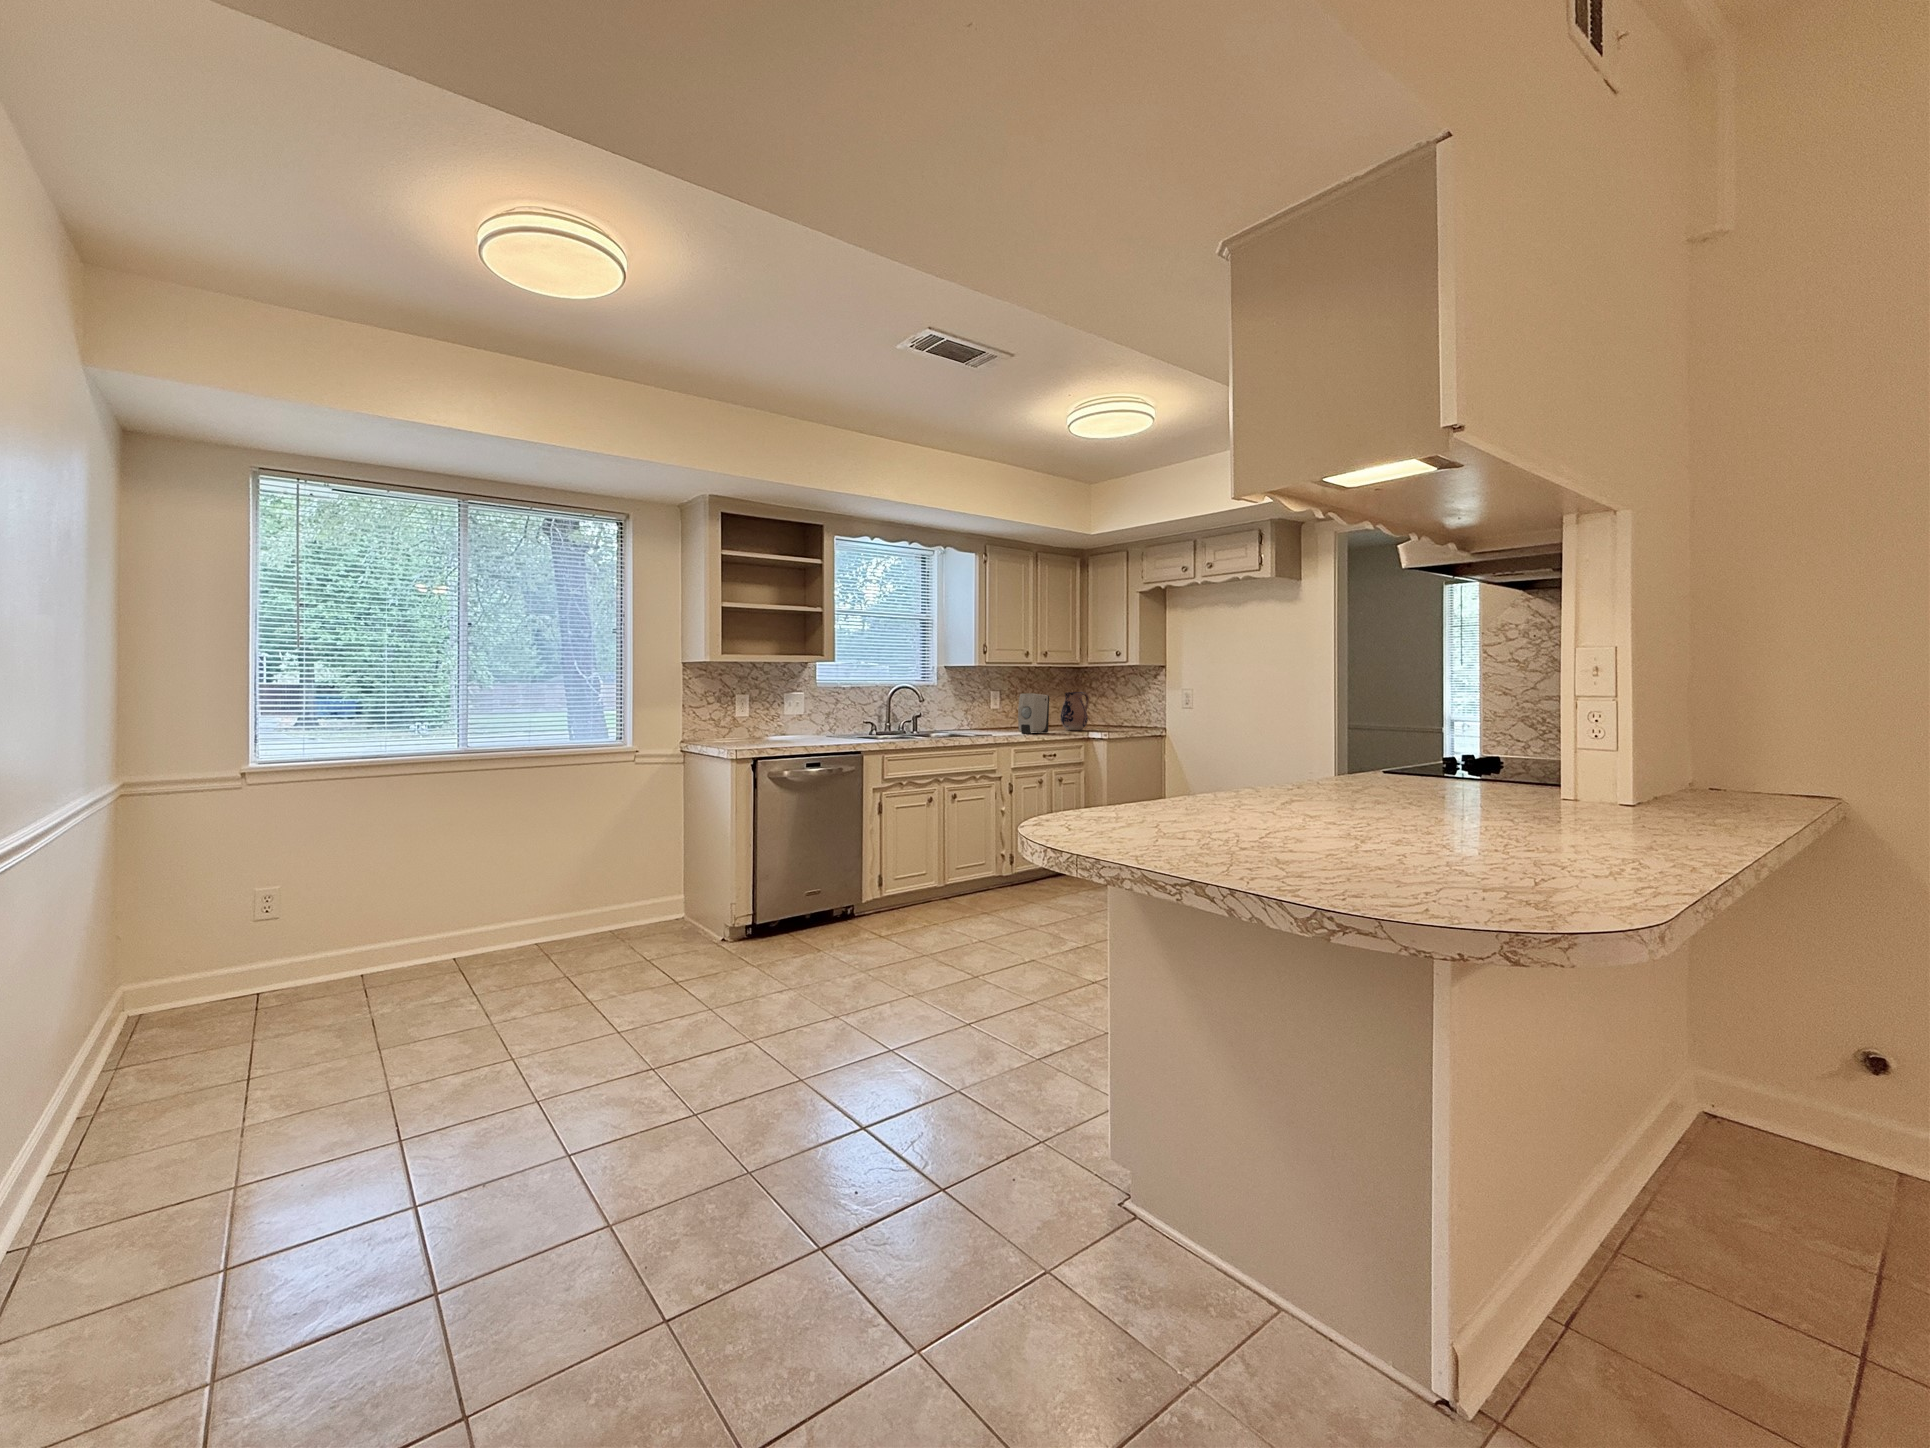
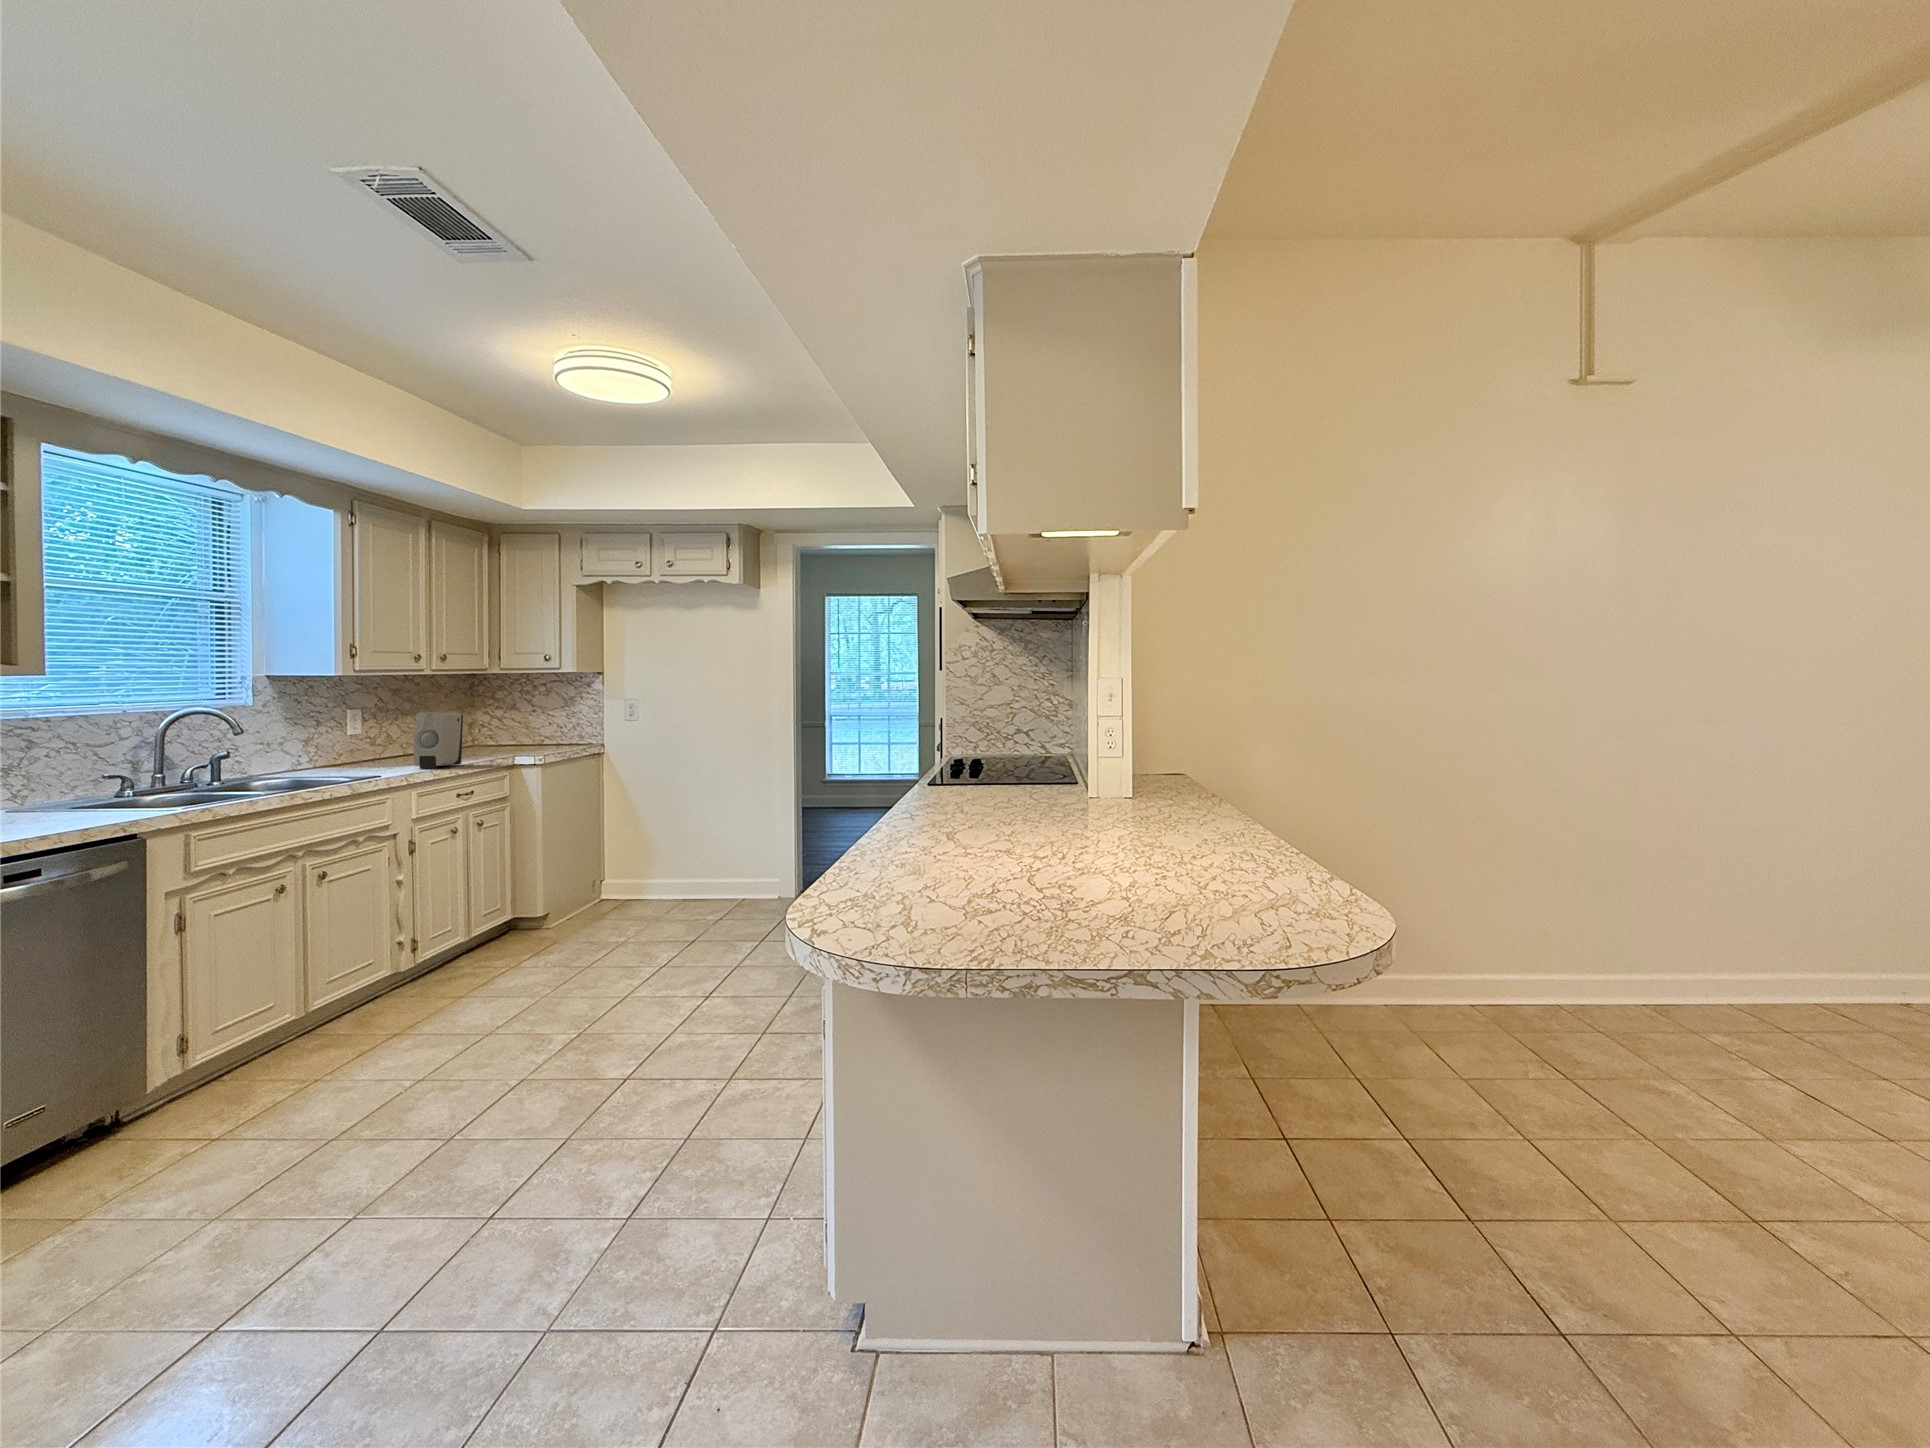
ceramic pitcher: present [1061,692,1089,730] -> none [472,708,513,758]

